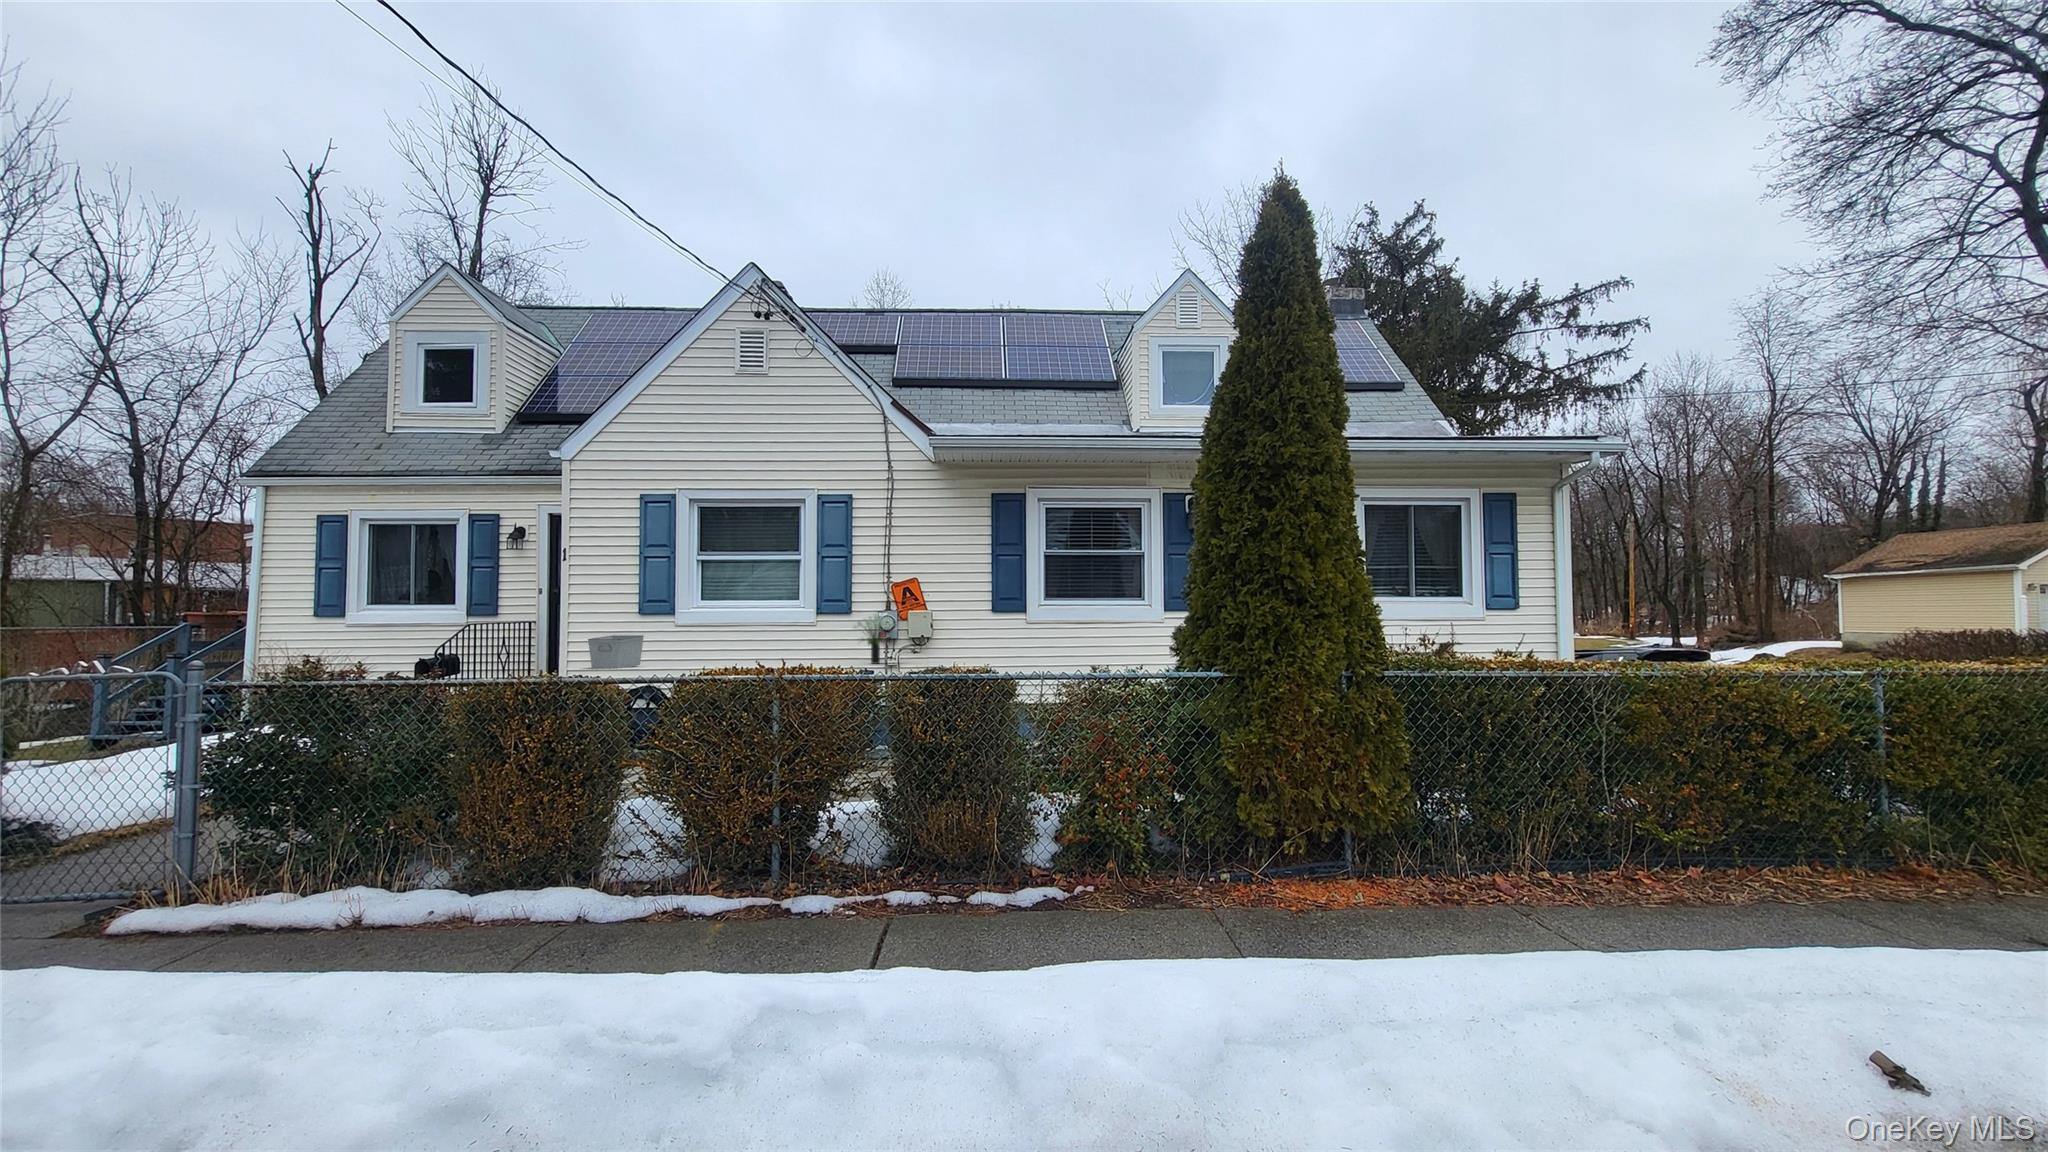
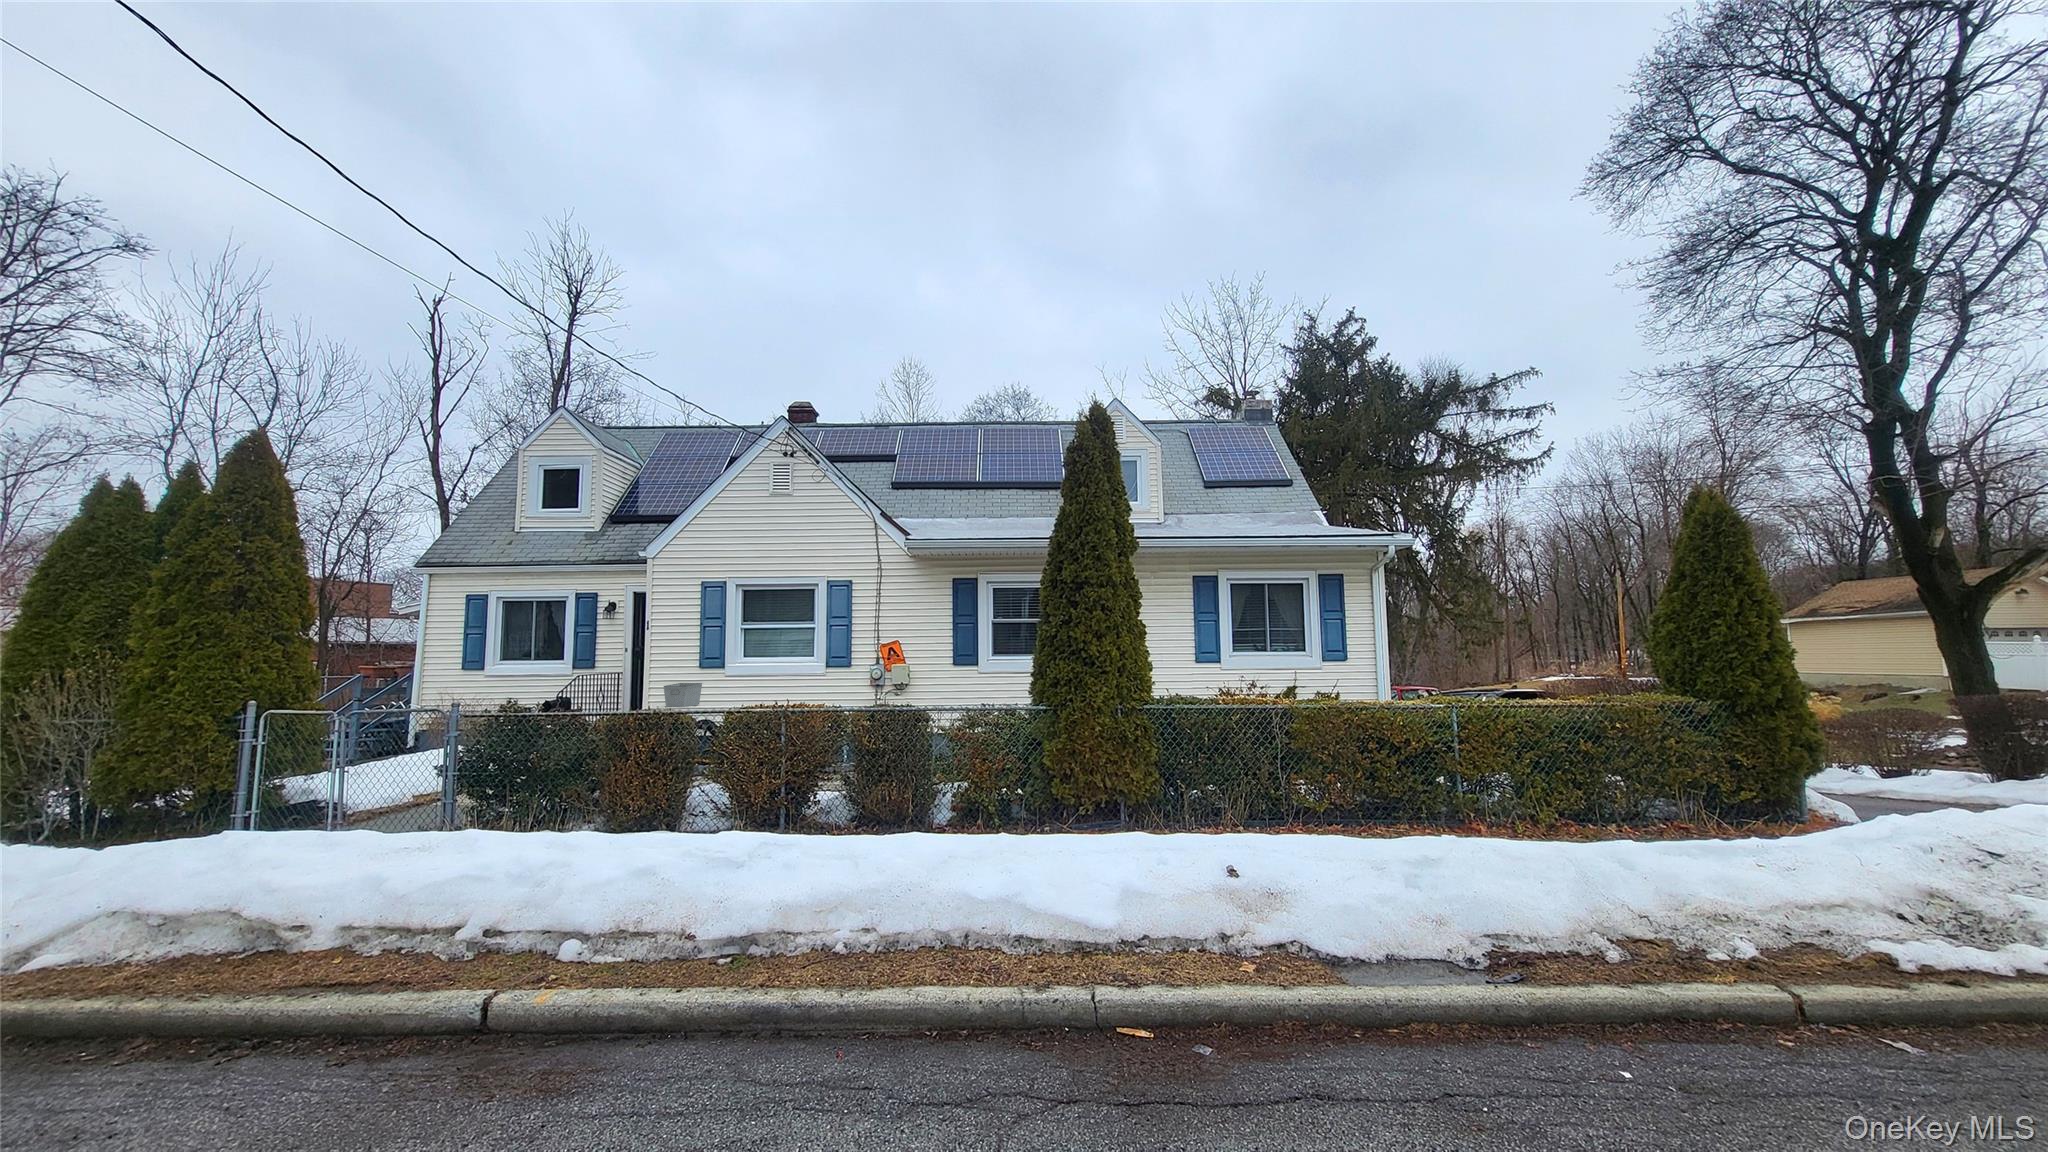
potted plant: present [853,615,897,664] -> none [851,667,884,703]

